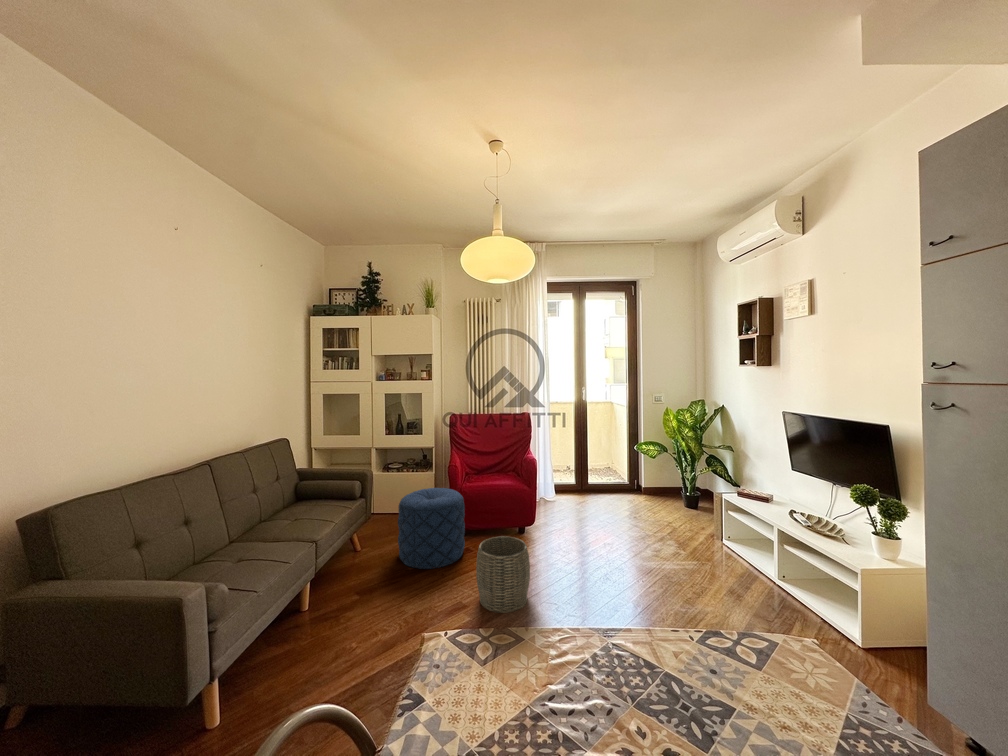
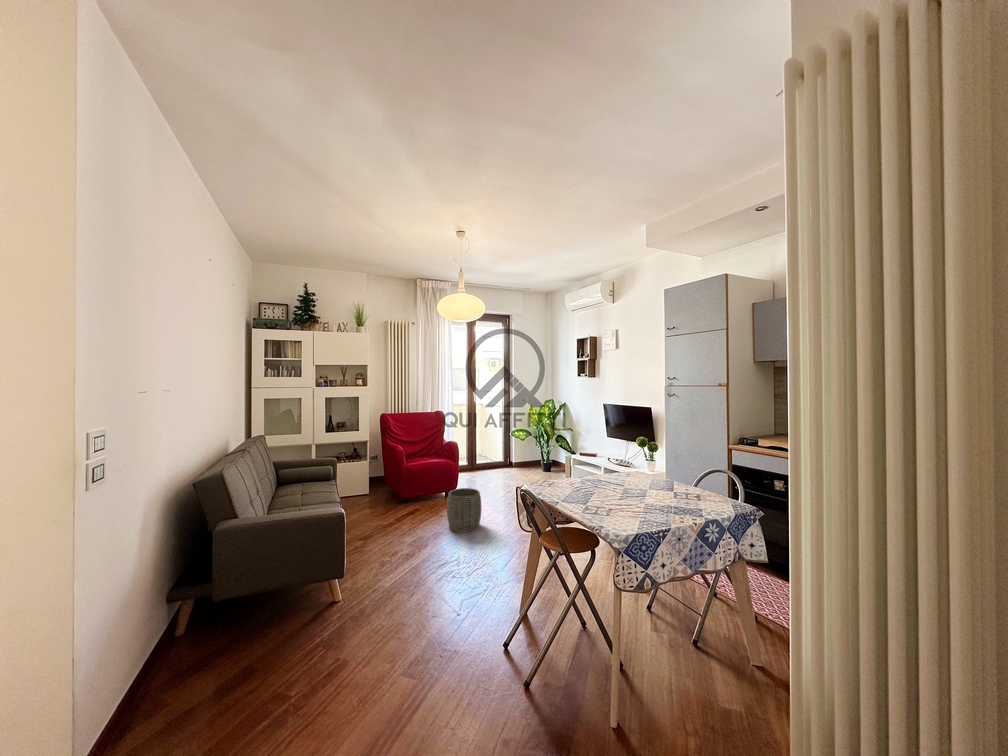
pouf: present [398,488,465,569] -> none [367,467,418,524]

